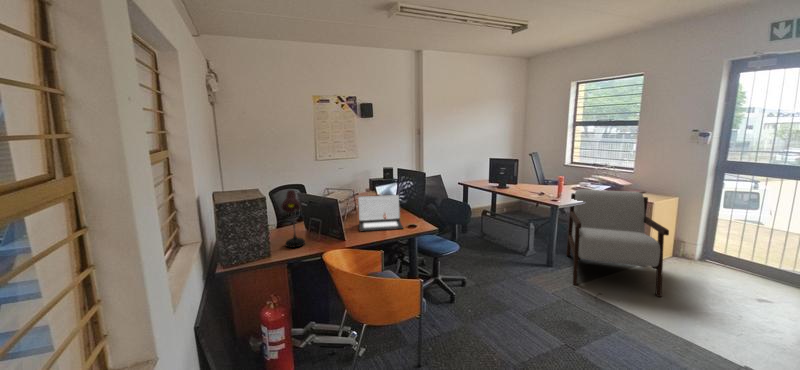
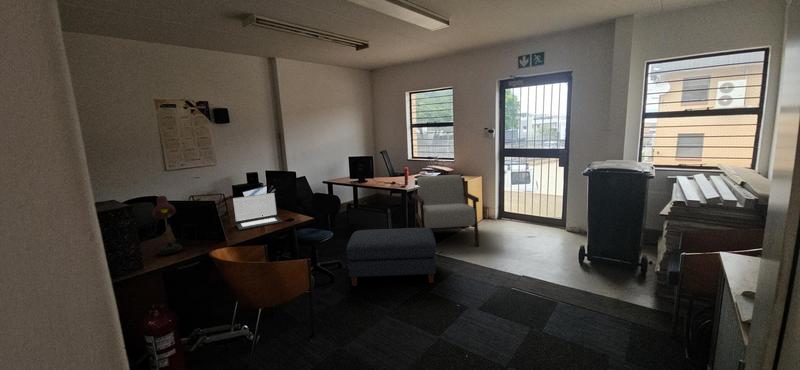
ottoman: none [471,248,592,337] -> present [347,228,436,286]

